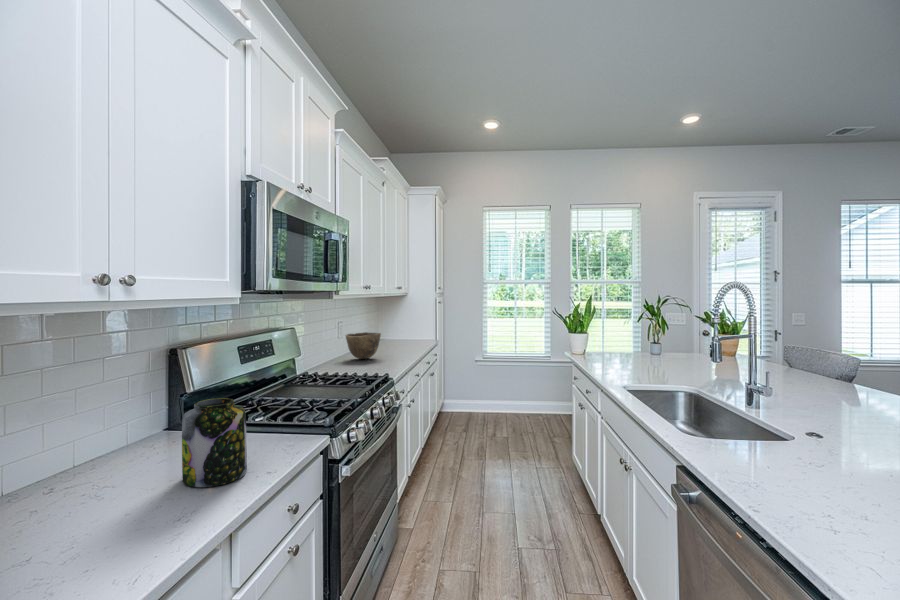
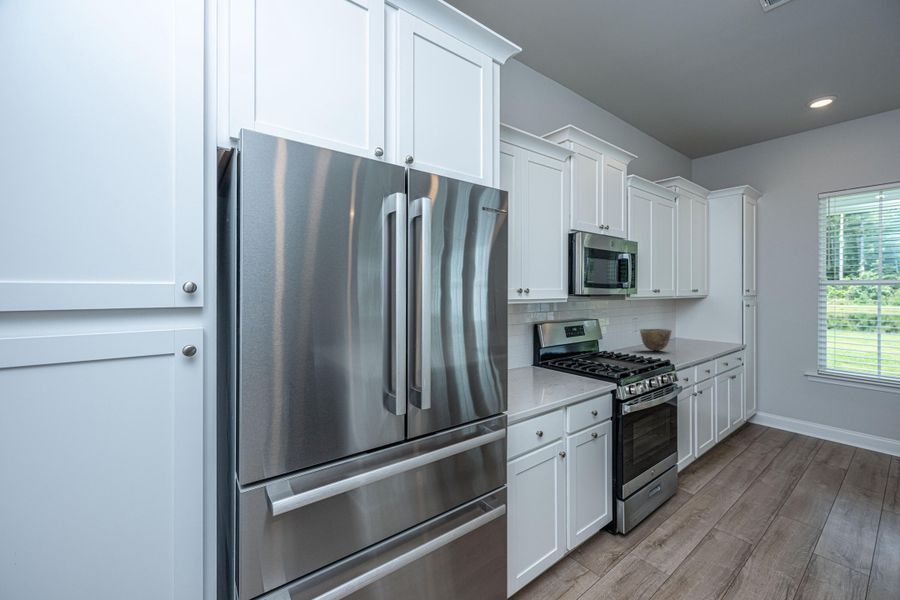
jar: present [182,398,247,487] -> none [544,349,572,388]

